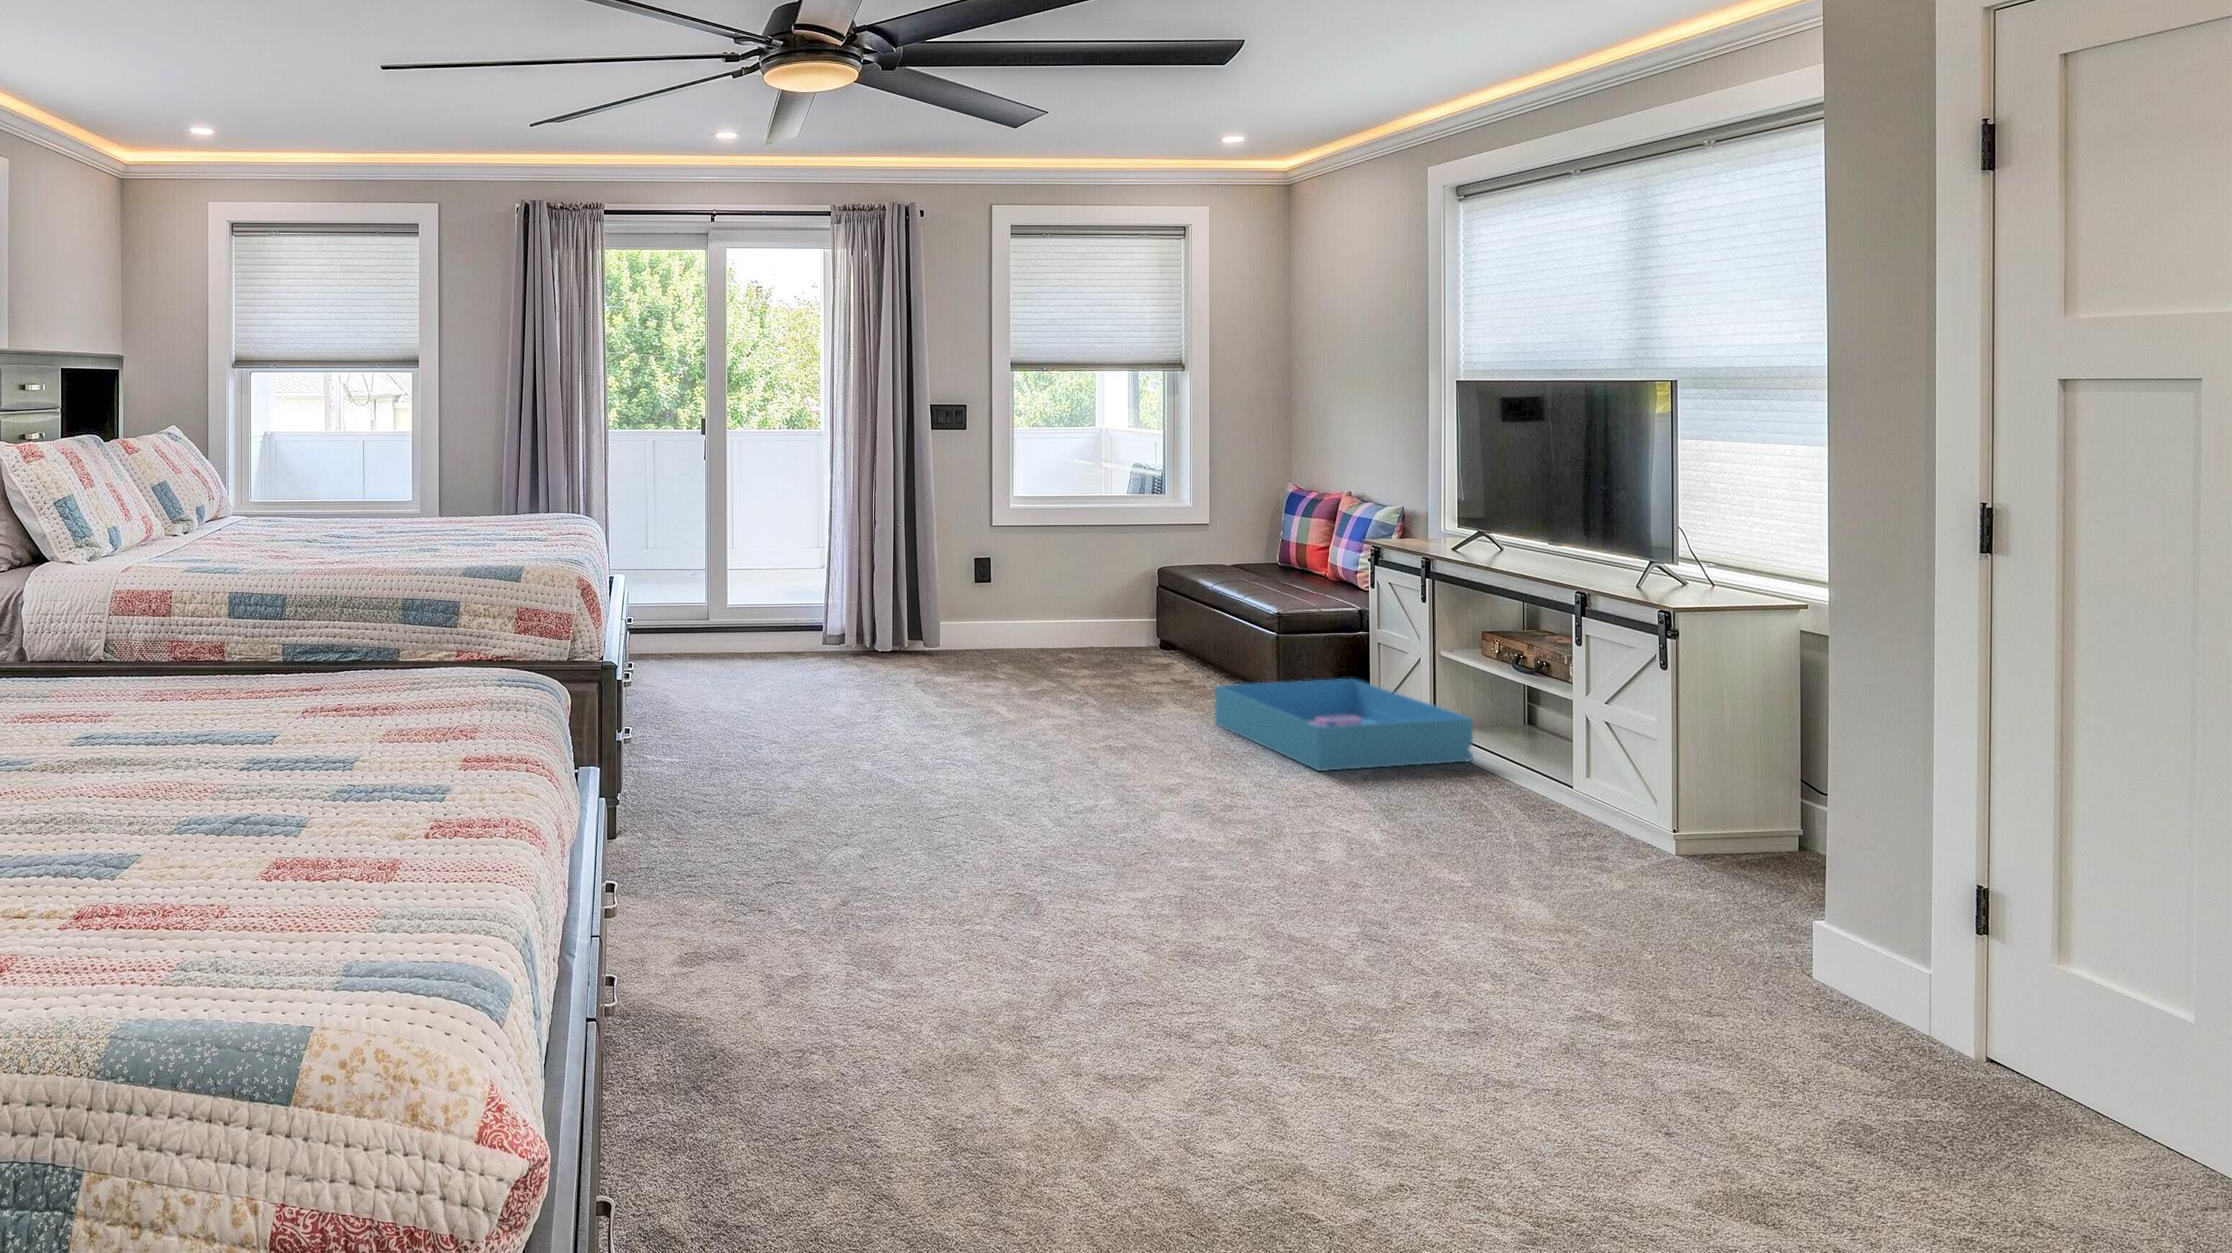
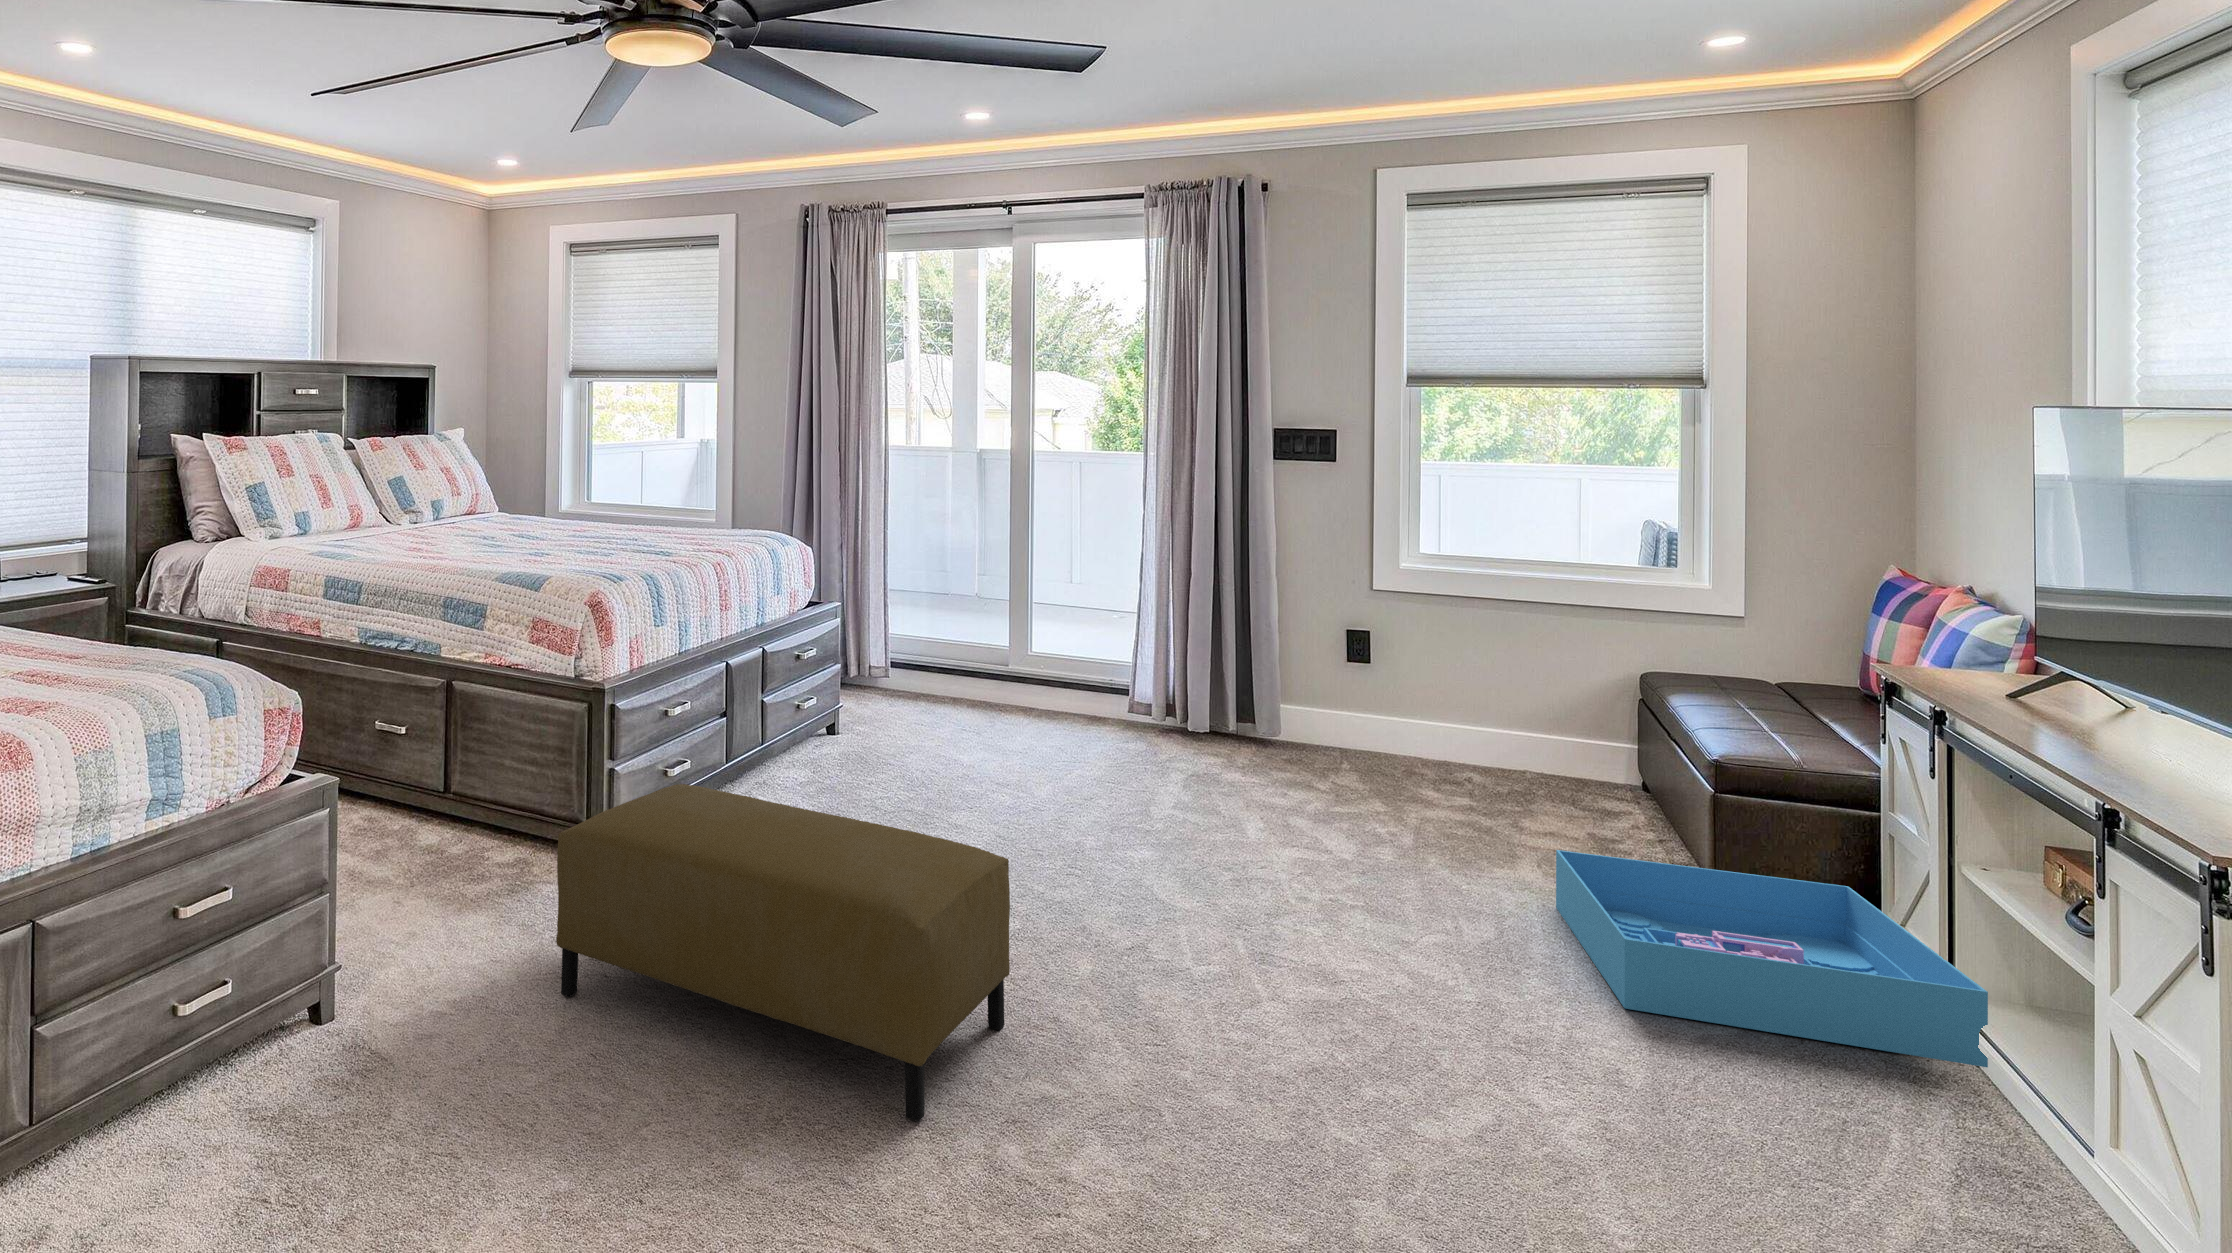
ottoman: none [746,734,1118,937] -> present [556,784,1010,1122]

